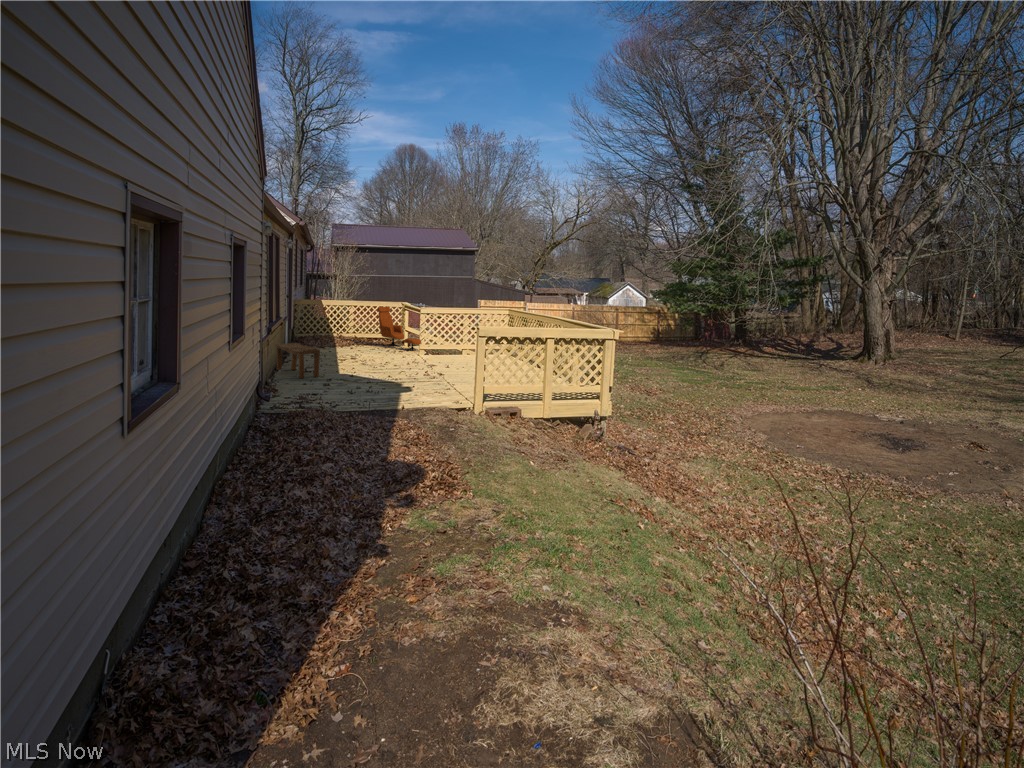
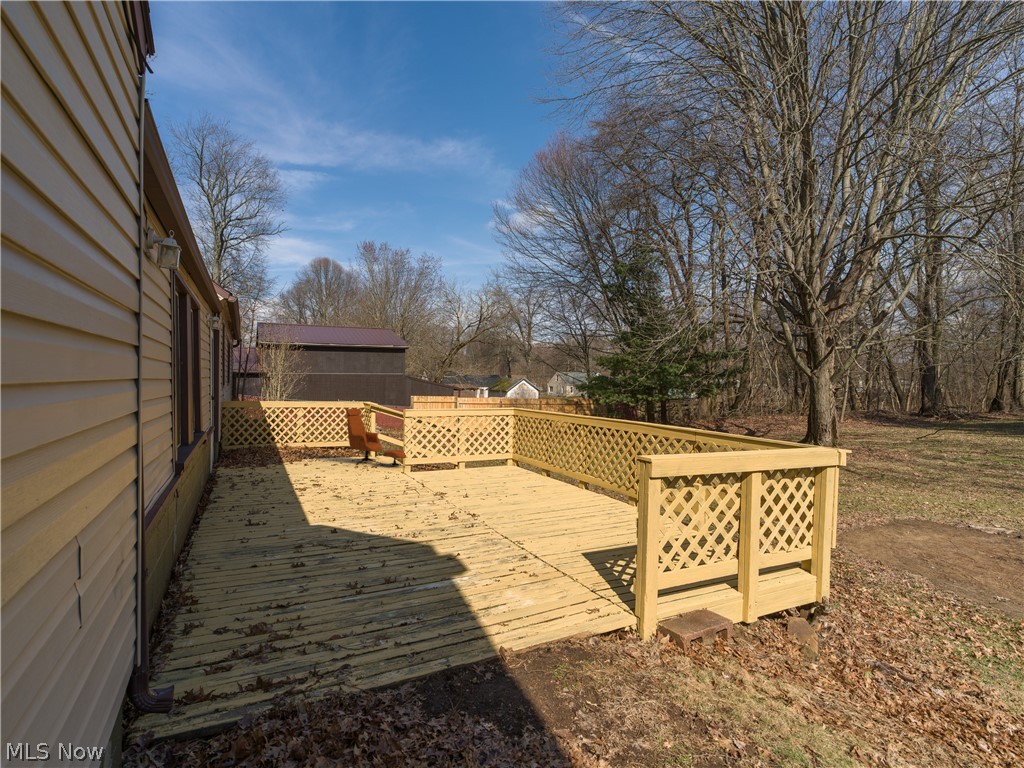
bench: present [276,343,320,378] -> none [192,477,280,550]

